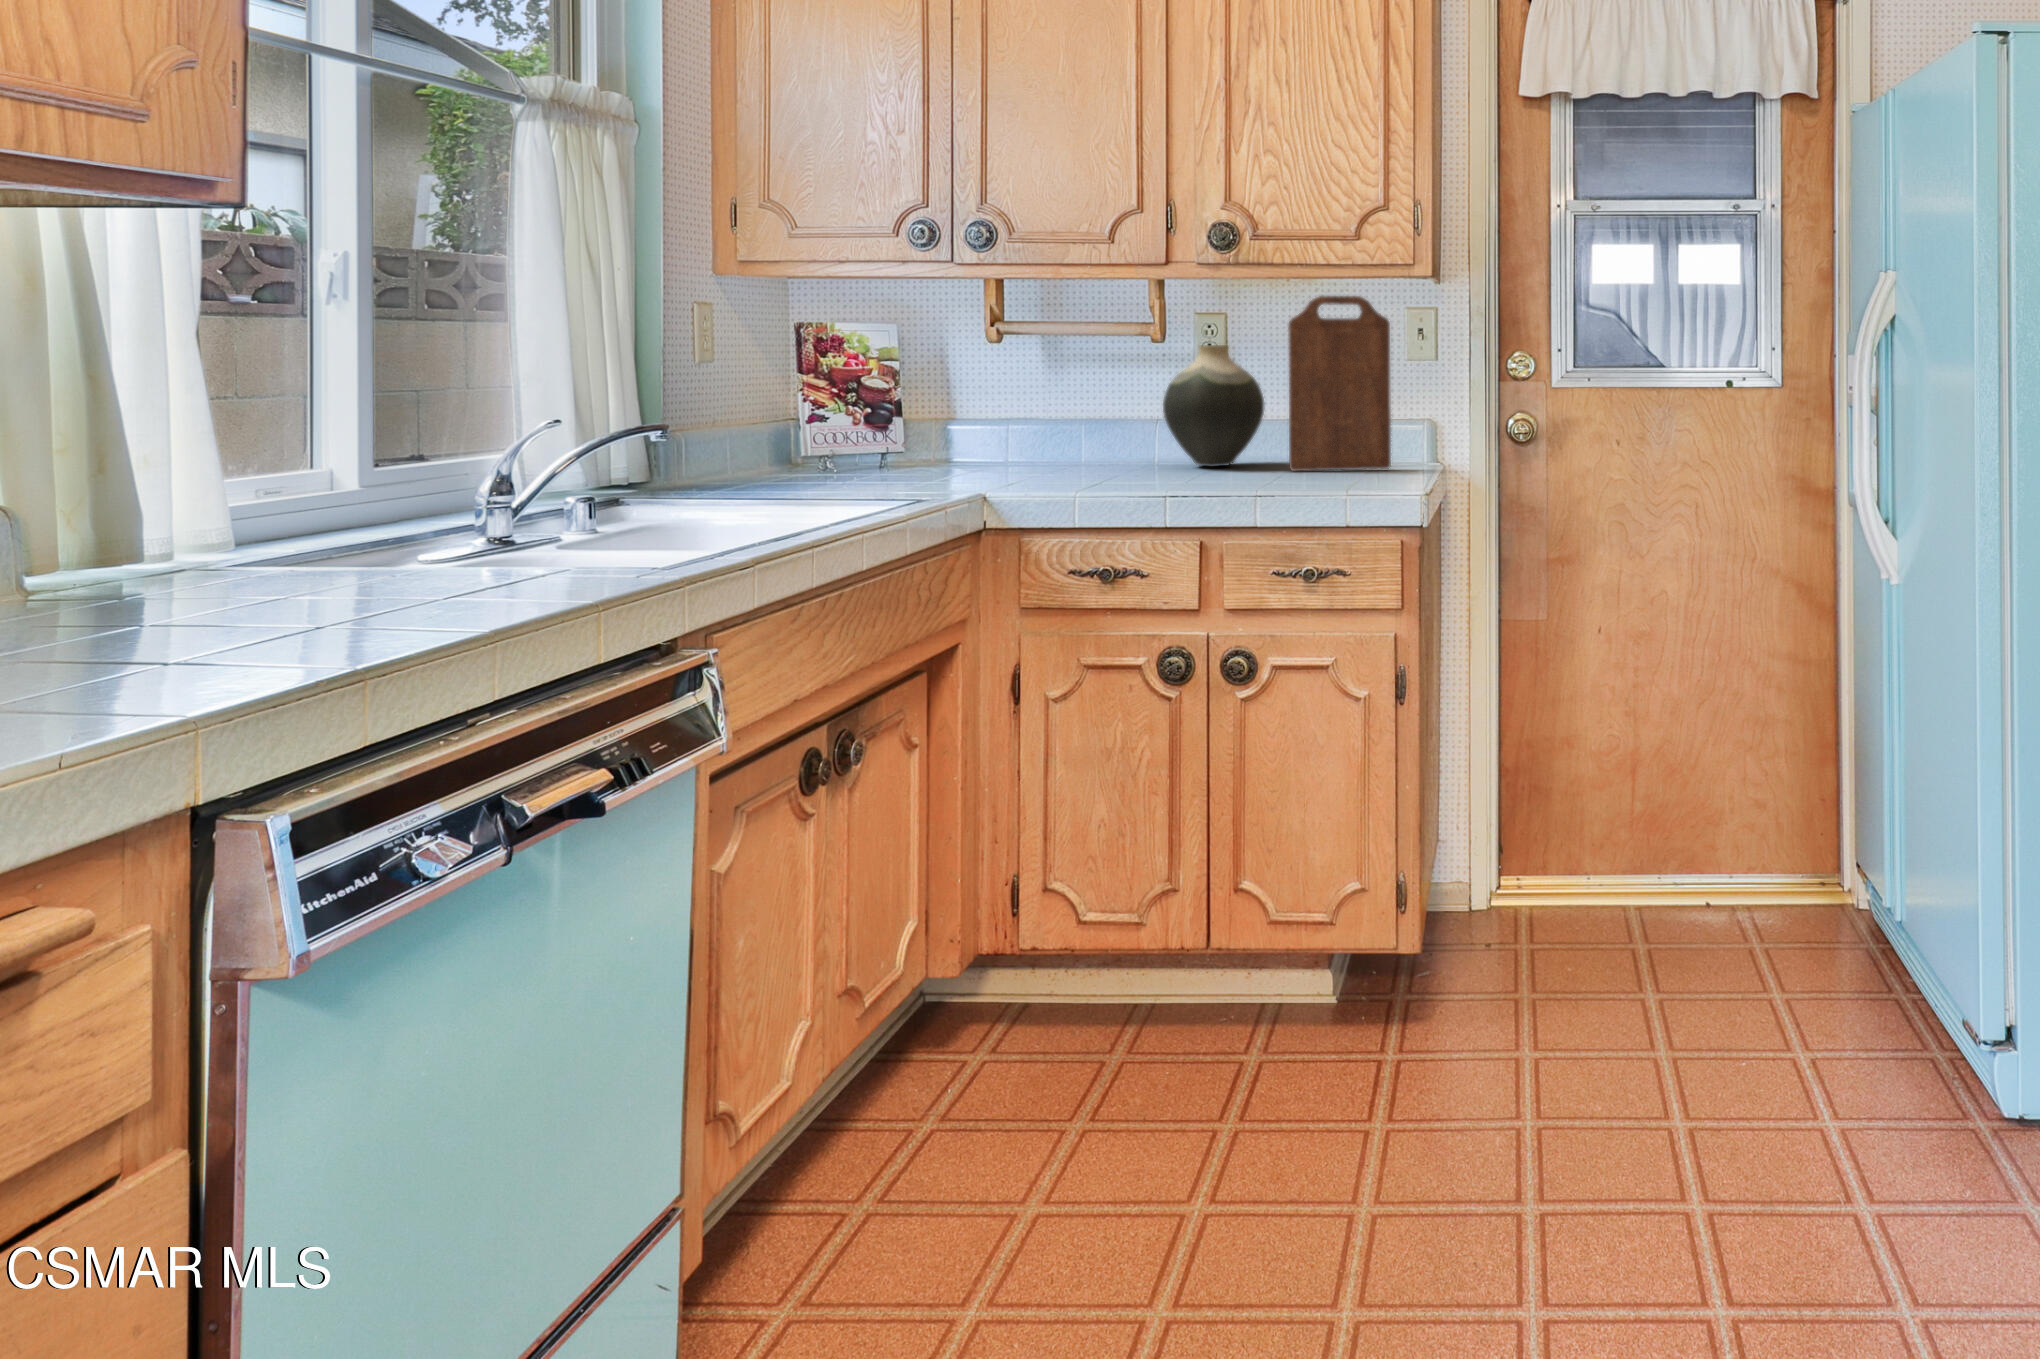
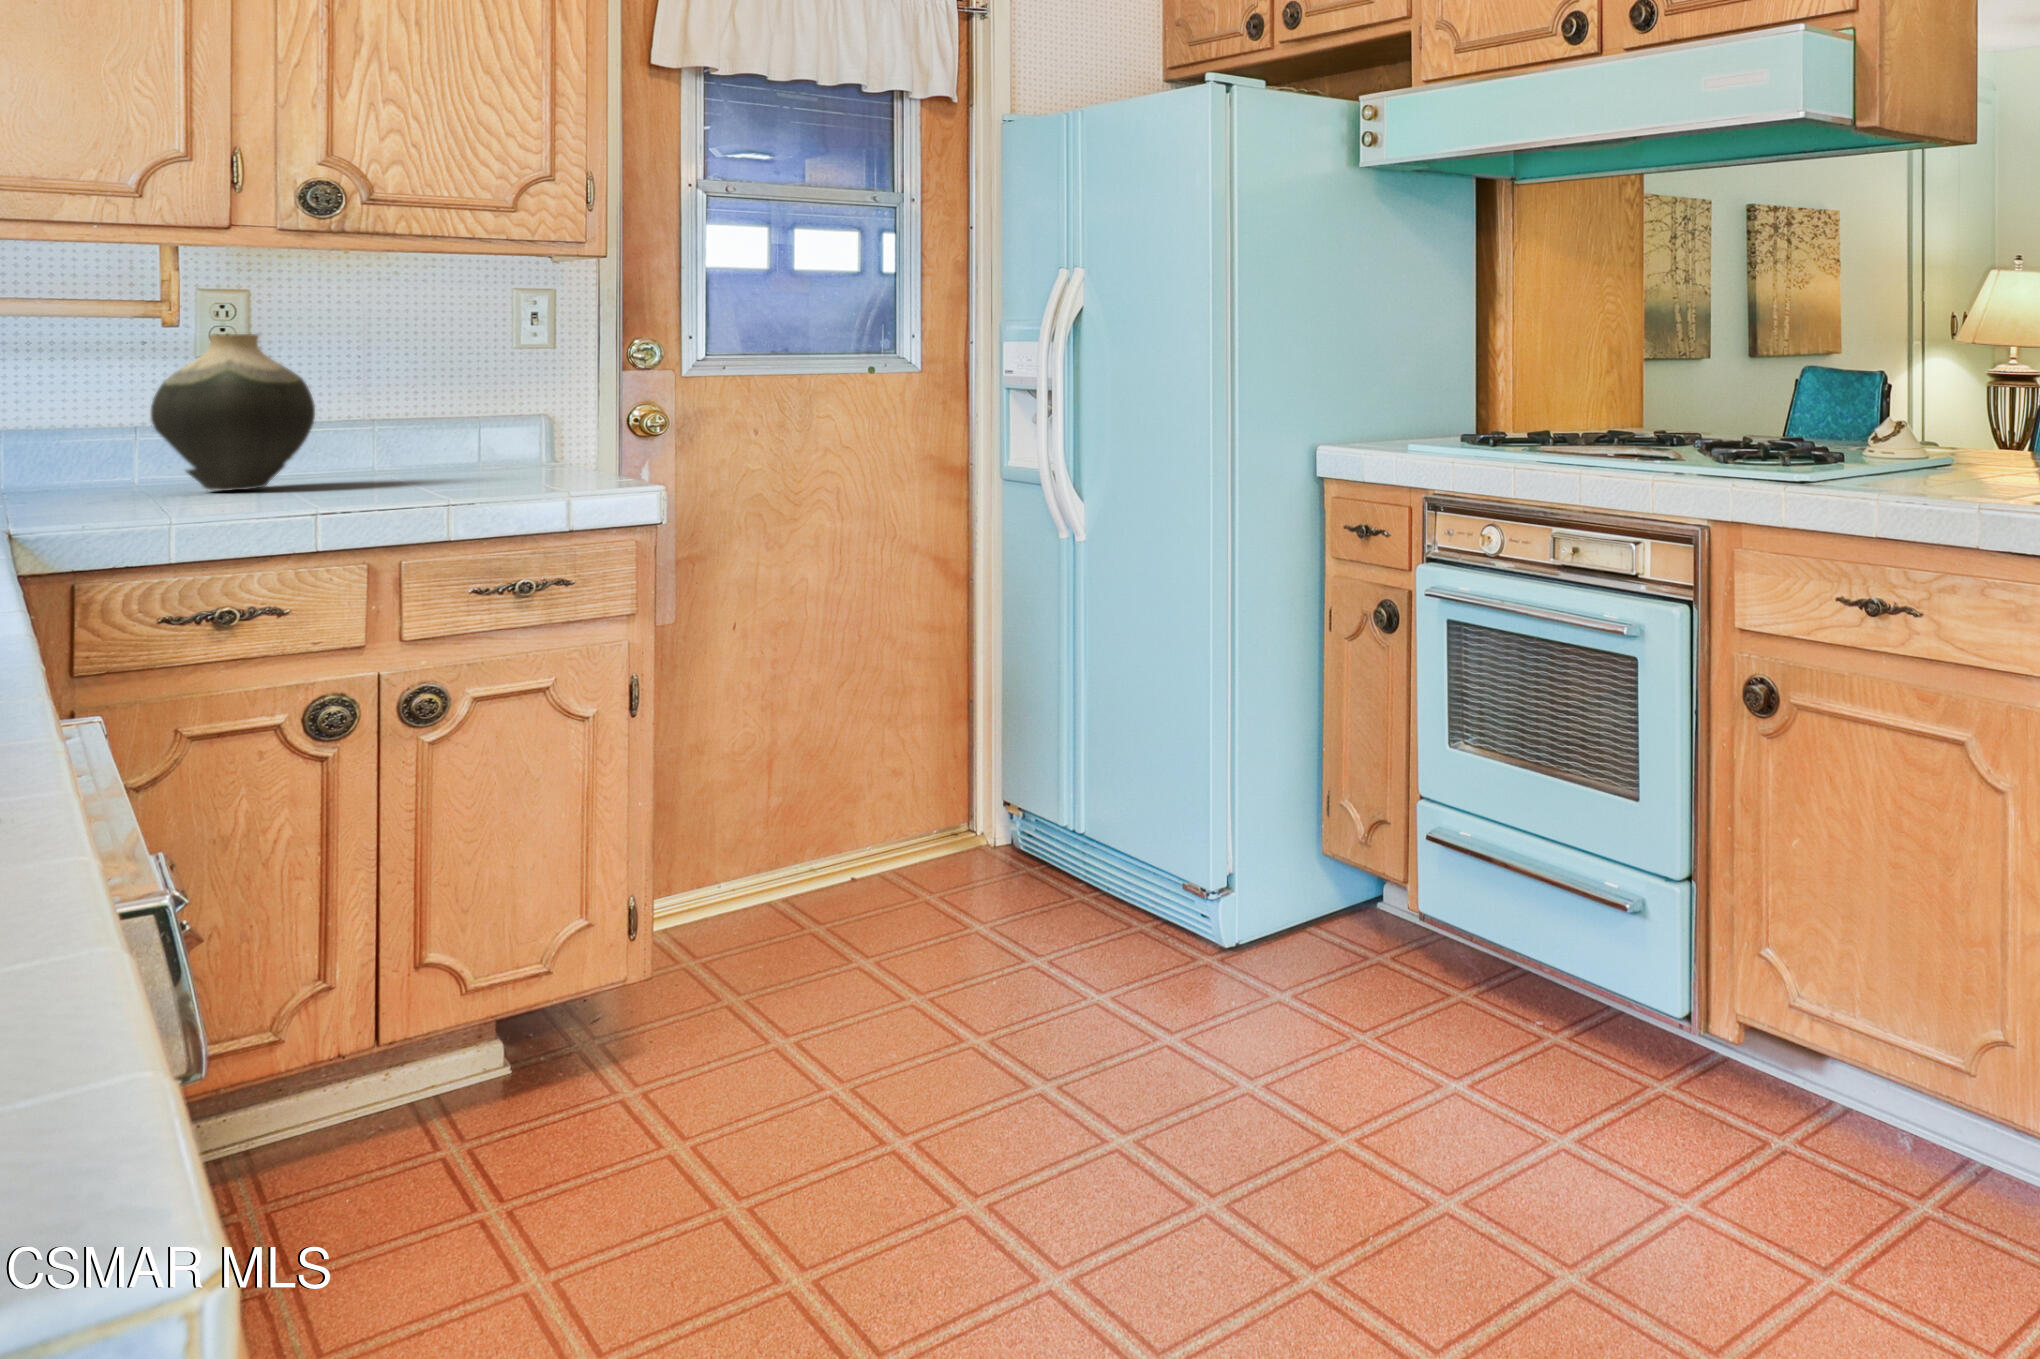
cutting board: present [1288,296,1391,471] -> none [374,275,512,487]

